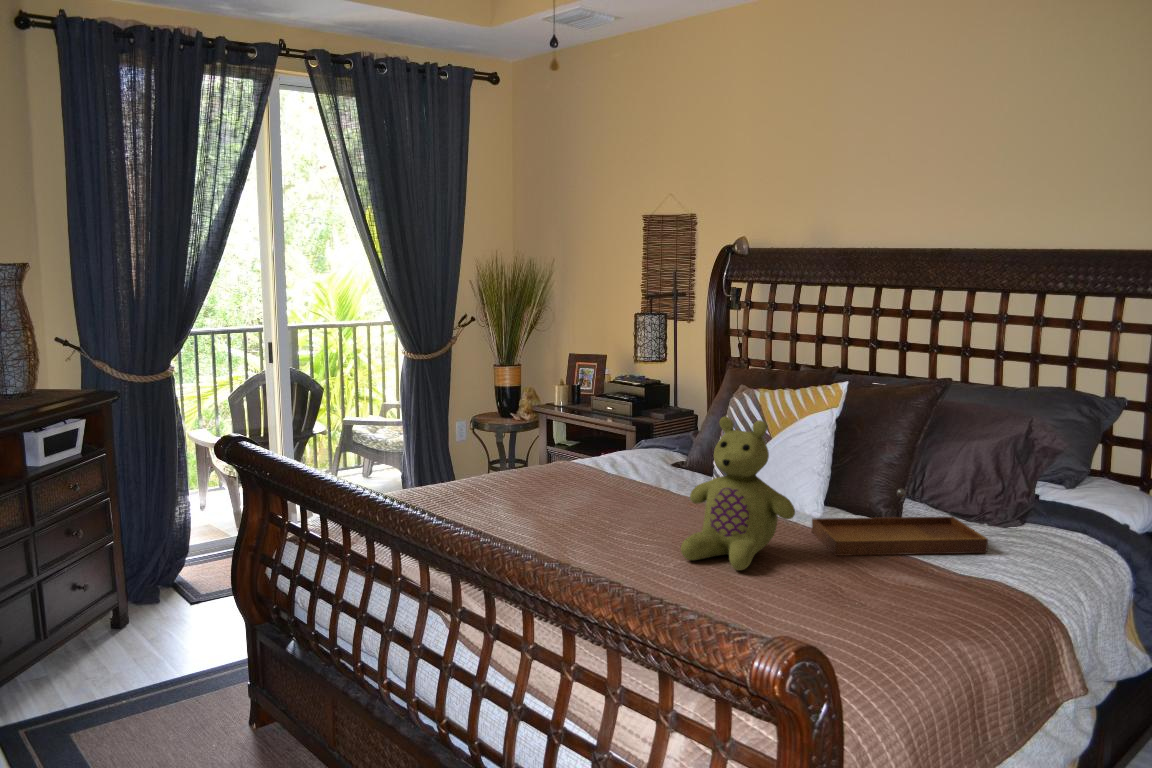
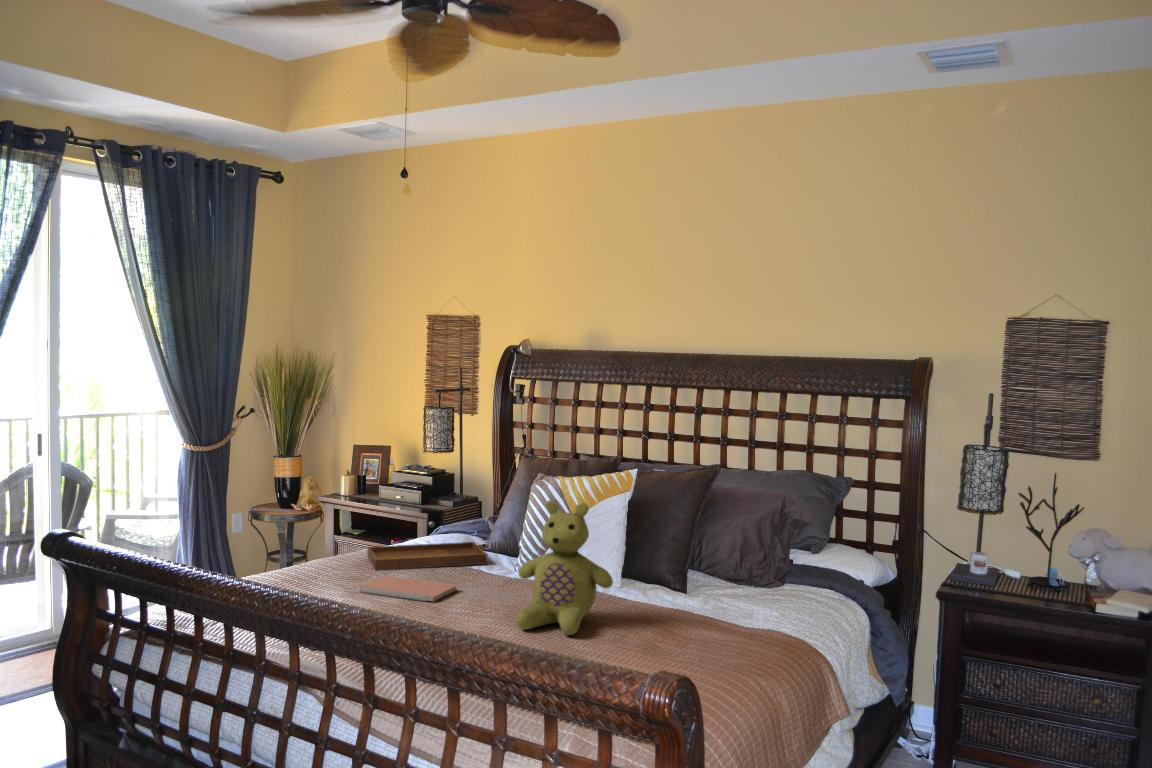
tray: present [812,489,988,556] -> present [367,521,487,570]
notebook: none [529,491,634,522] -> present [359,576,457,601]

